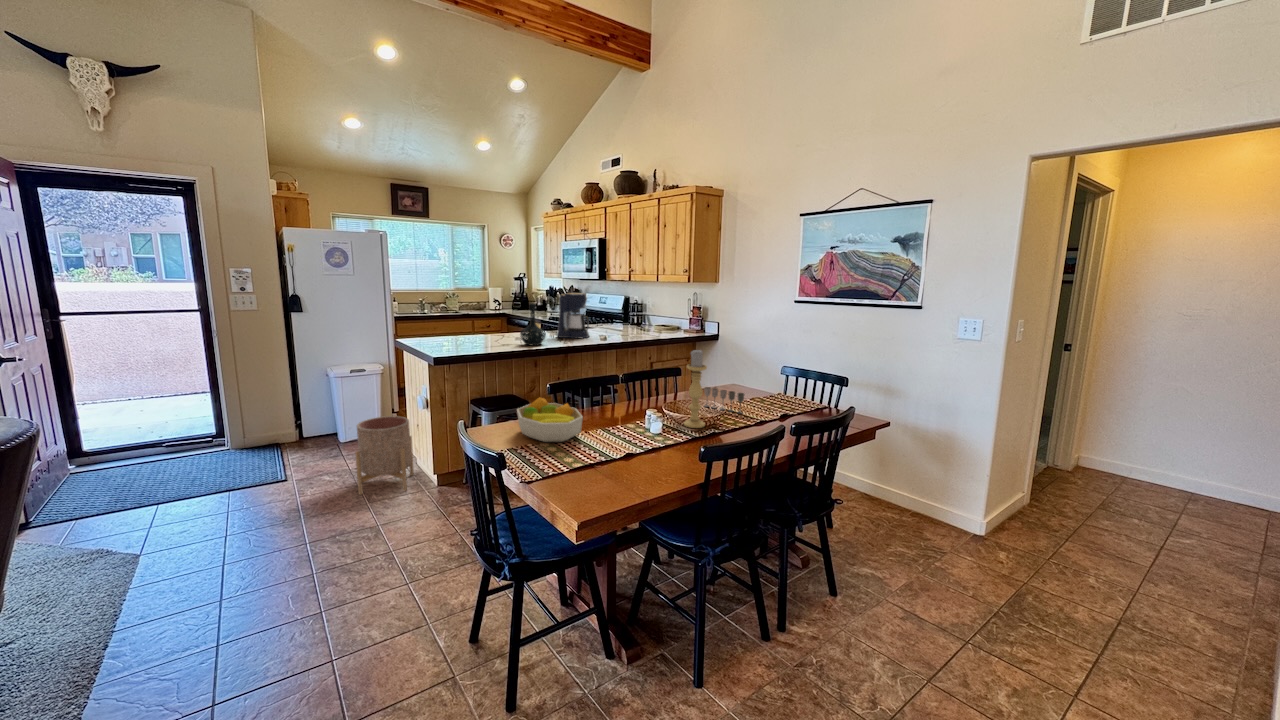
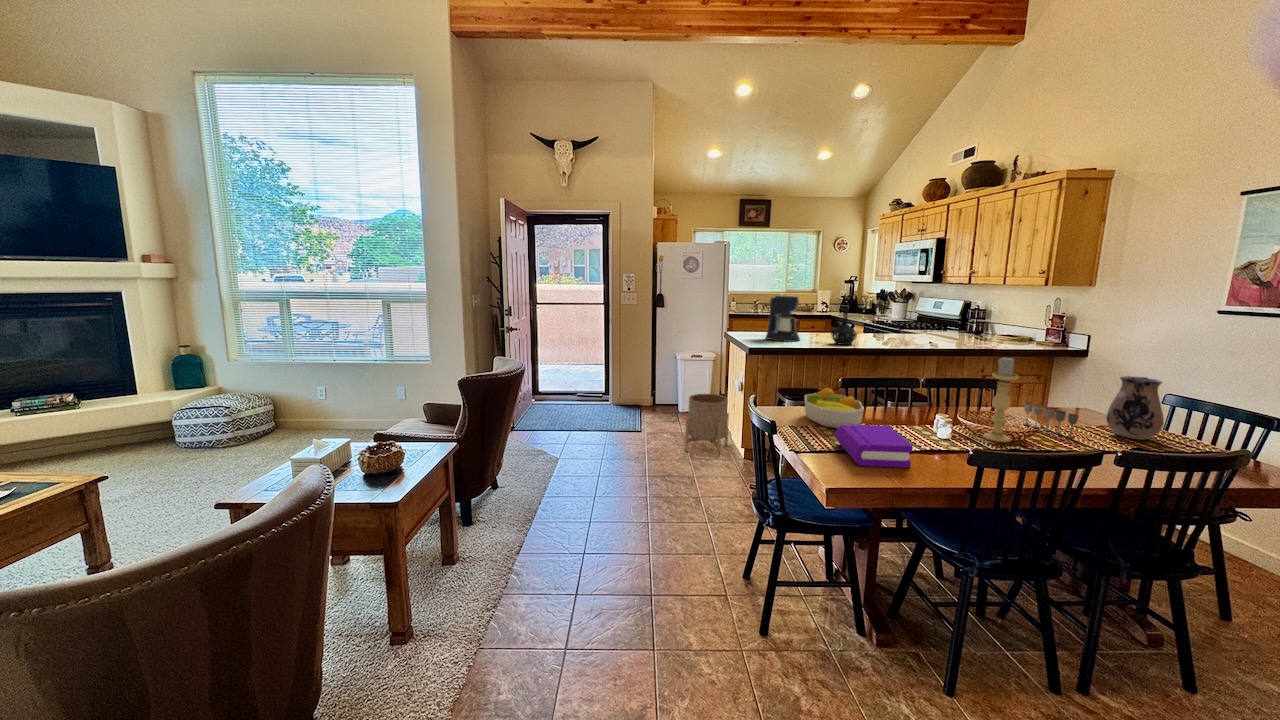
coffee maker: present [557,293,589,339] -> present [766,295,800,342]
ceramic pitcher: none [758,356,792,407] -> present [1107,376,1164,440]
book: none [564,433,645,484] -> present [836,424,912,468]

